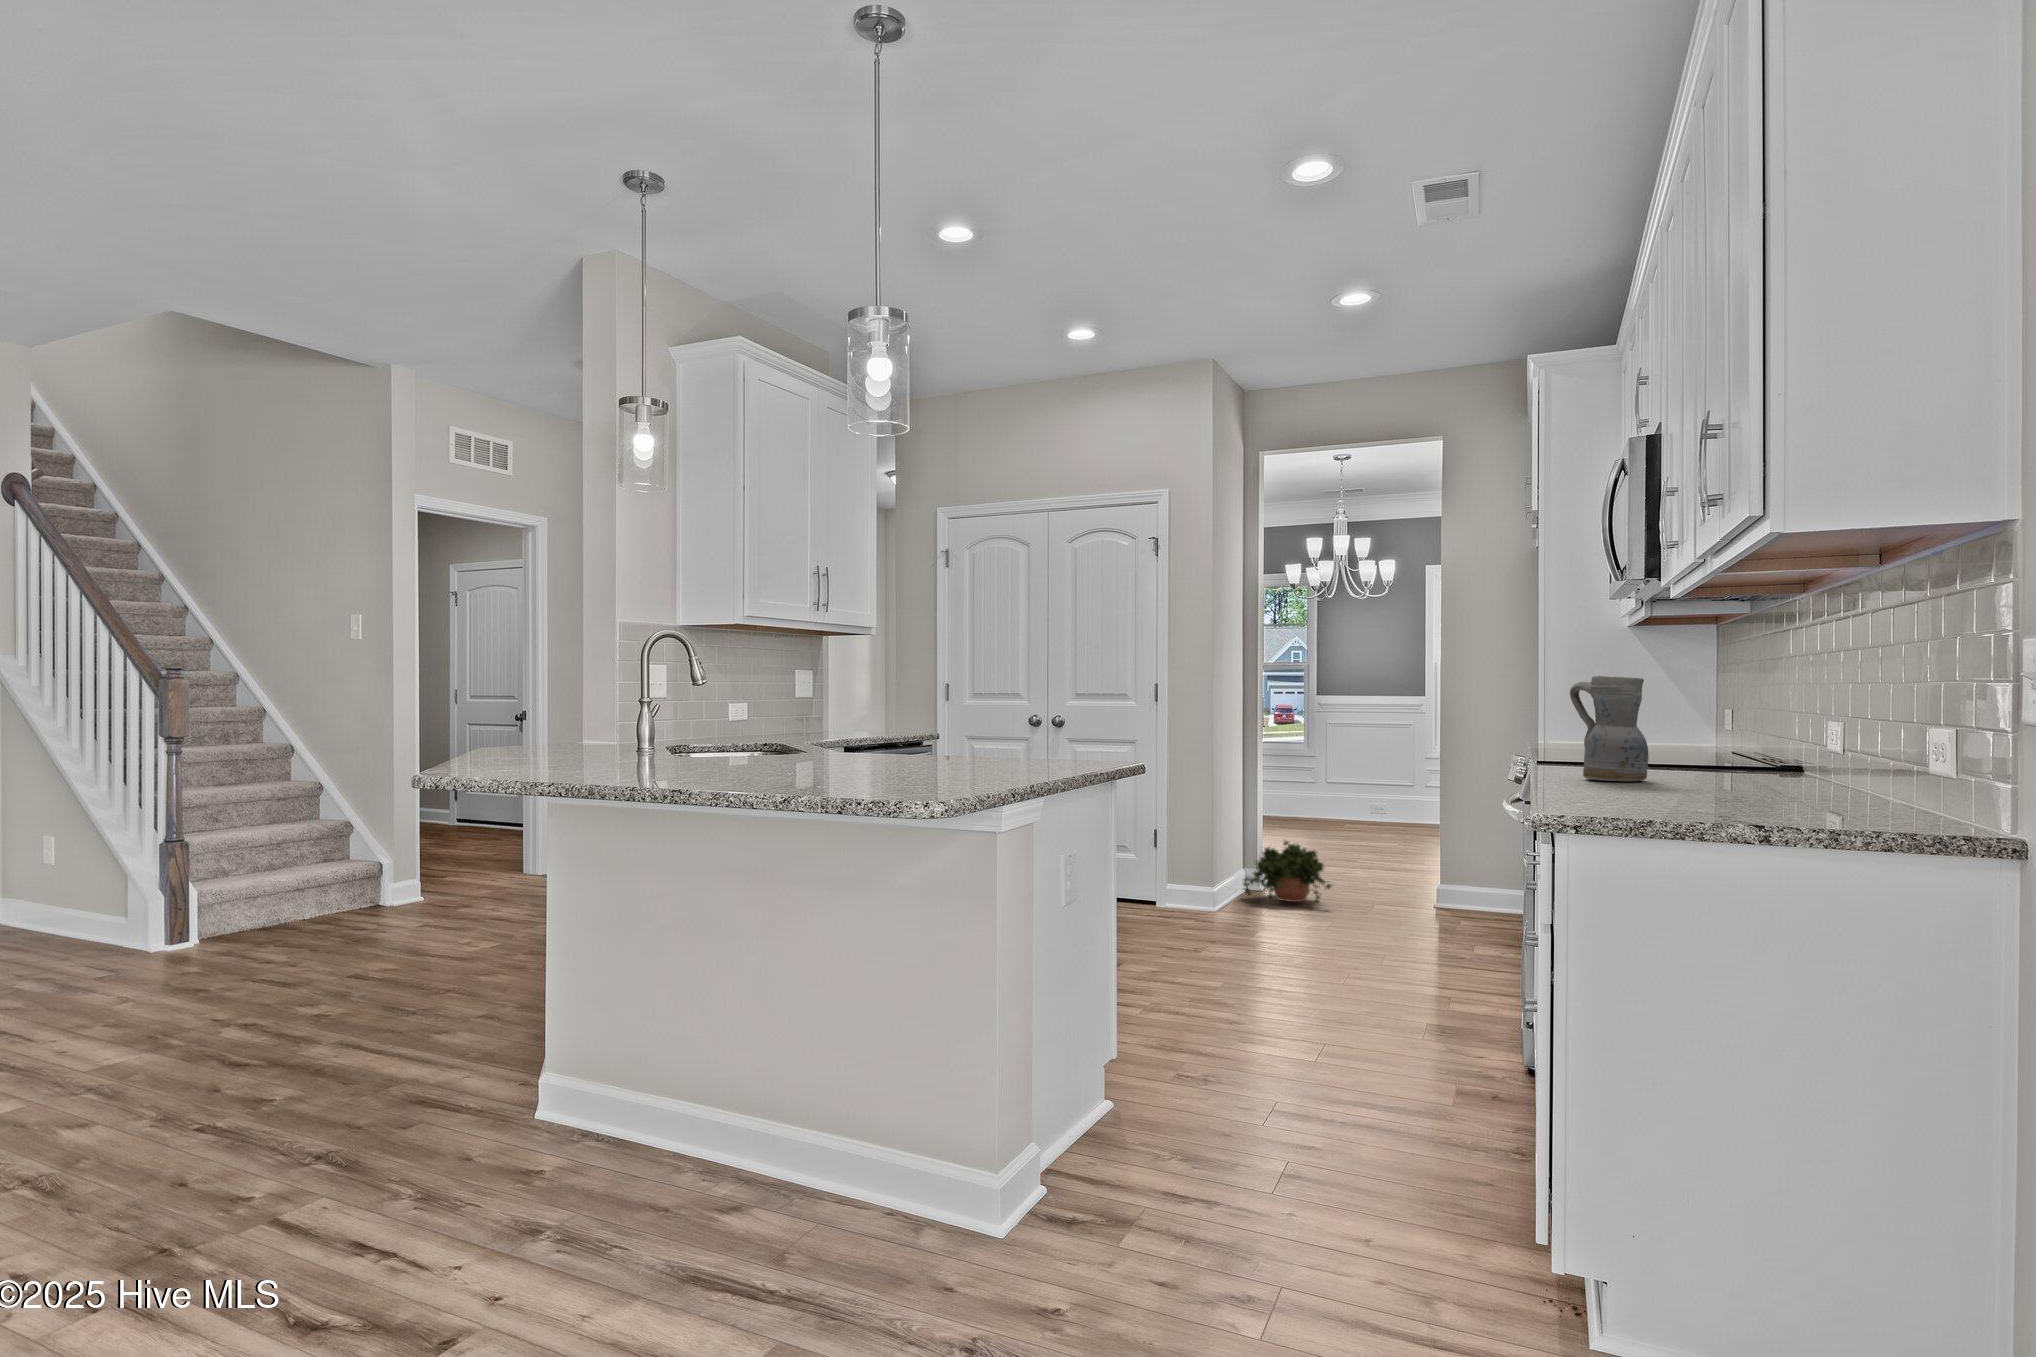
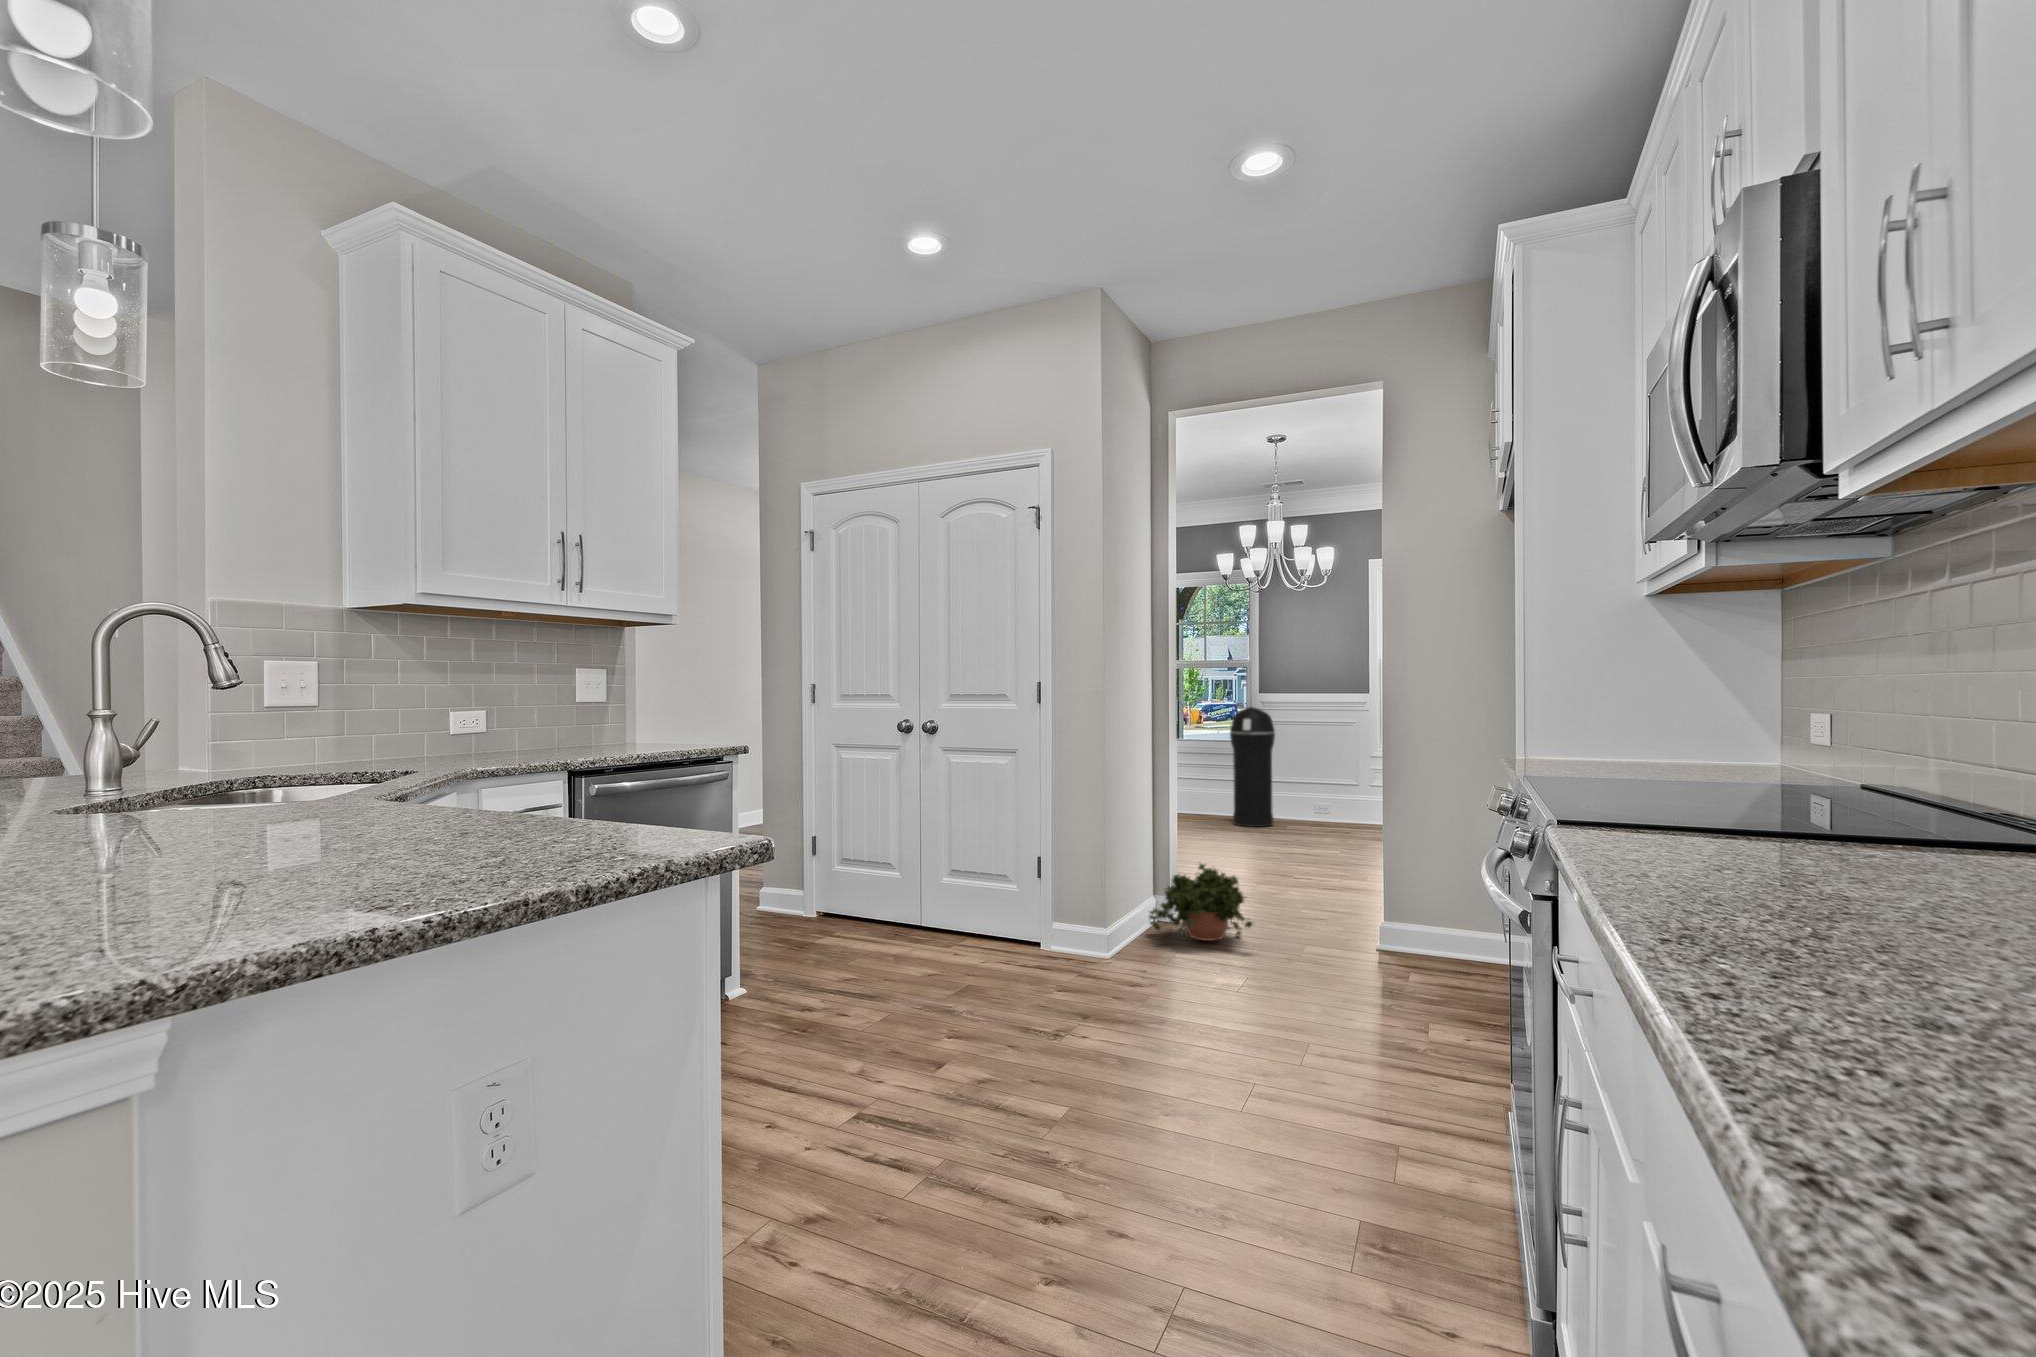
ceramic pitcher: present [1570,676,1649,781] -> none [1683,639,1913,909]
trash can: none [1292,711,1335,827] -> present [1230,707,1275,827]

